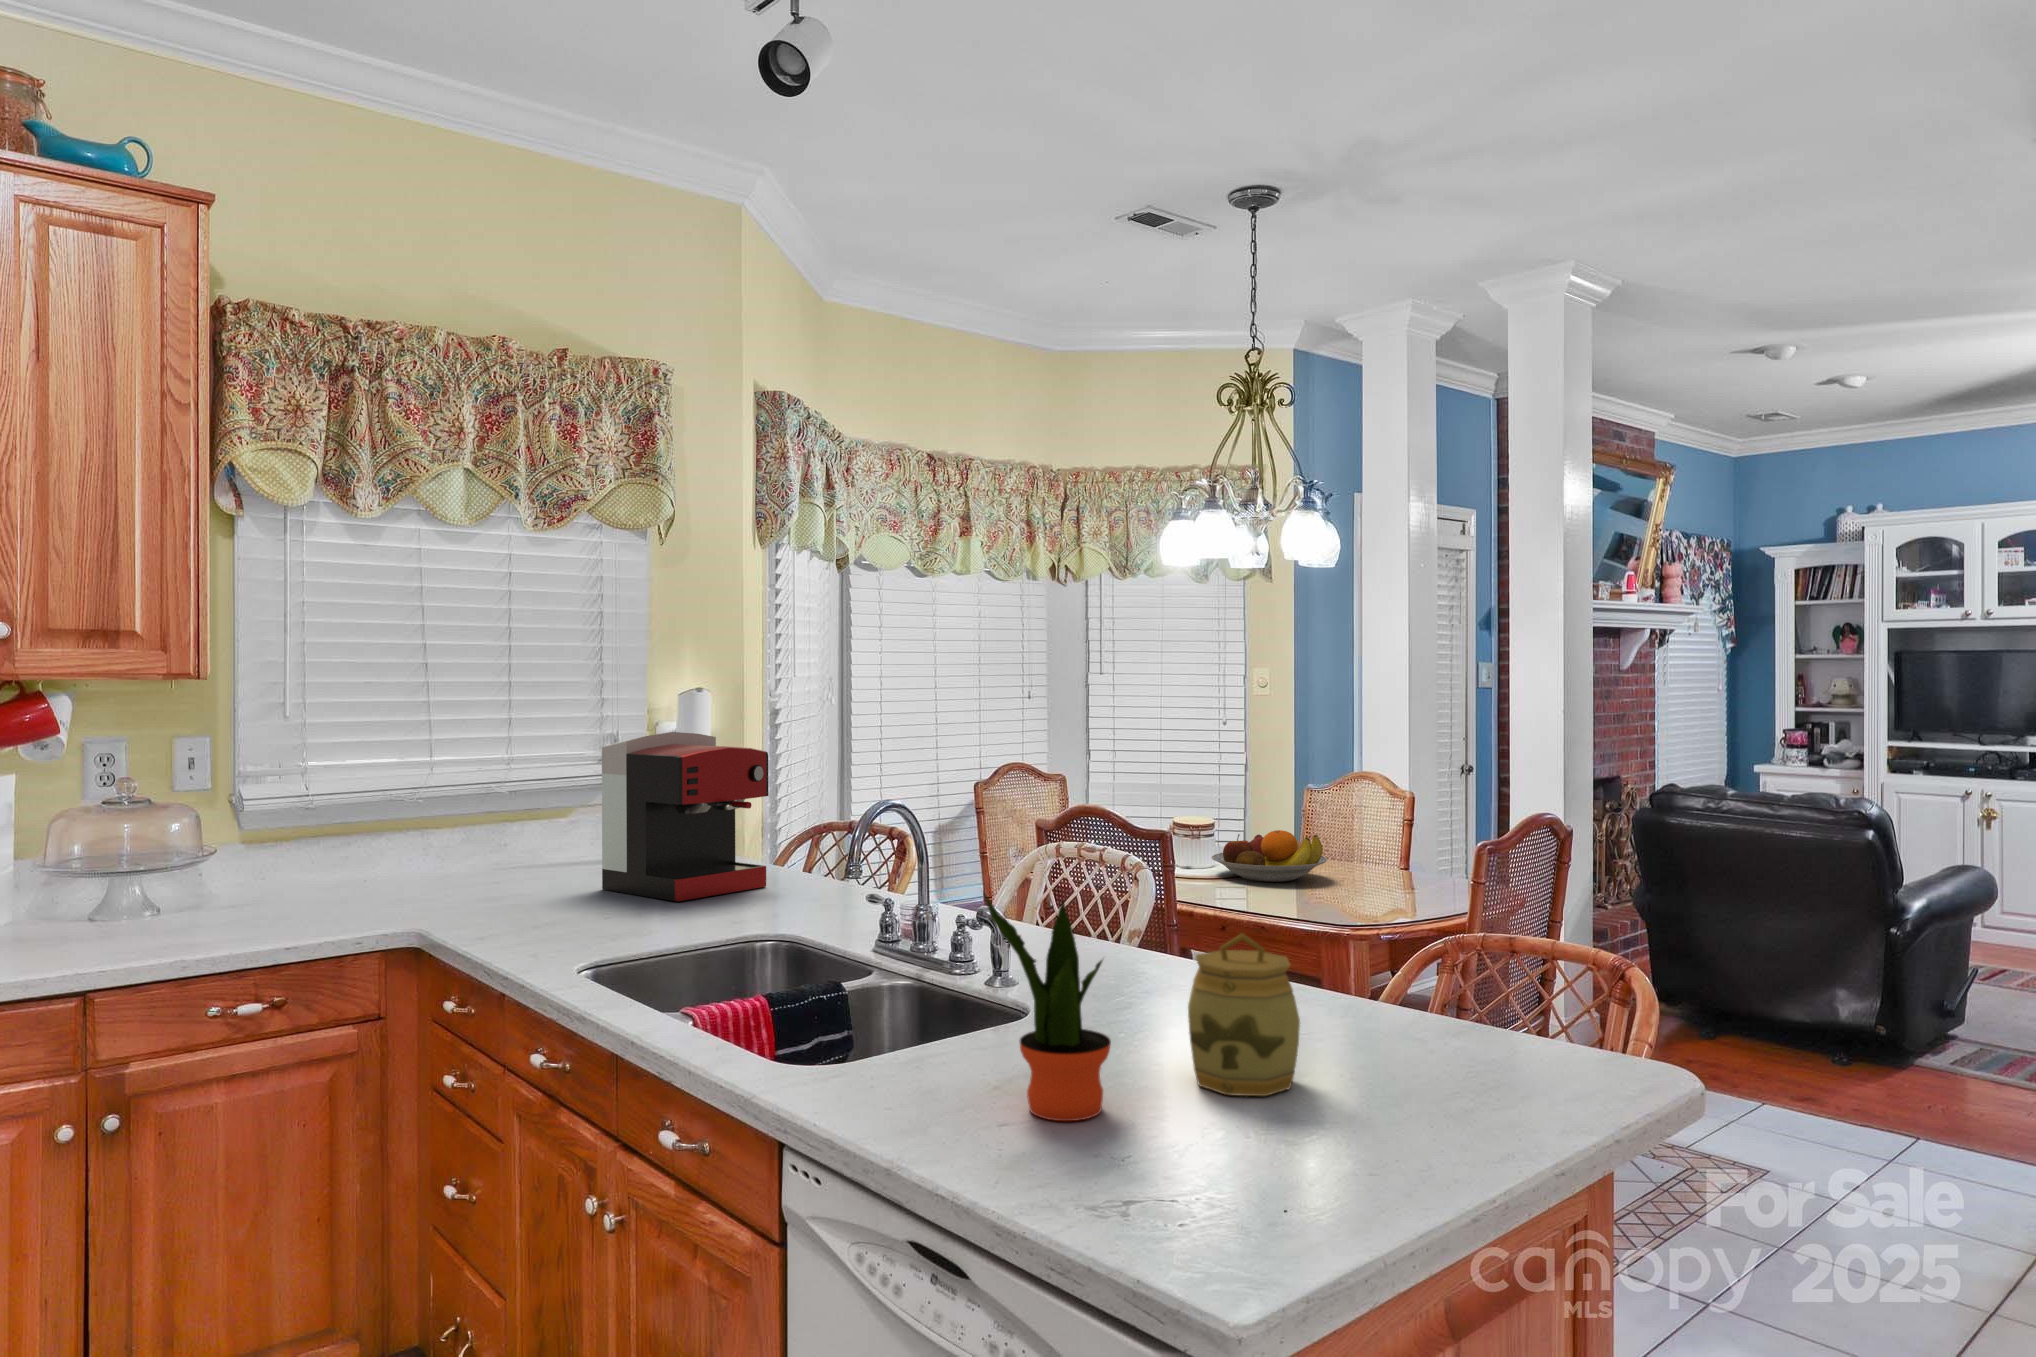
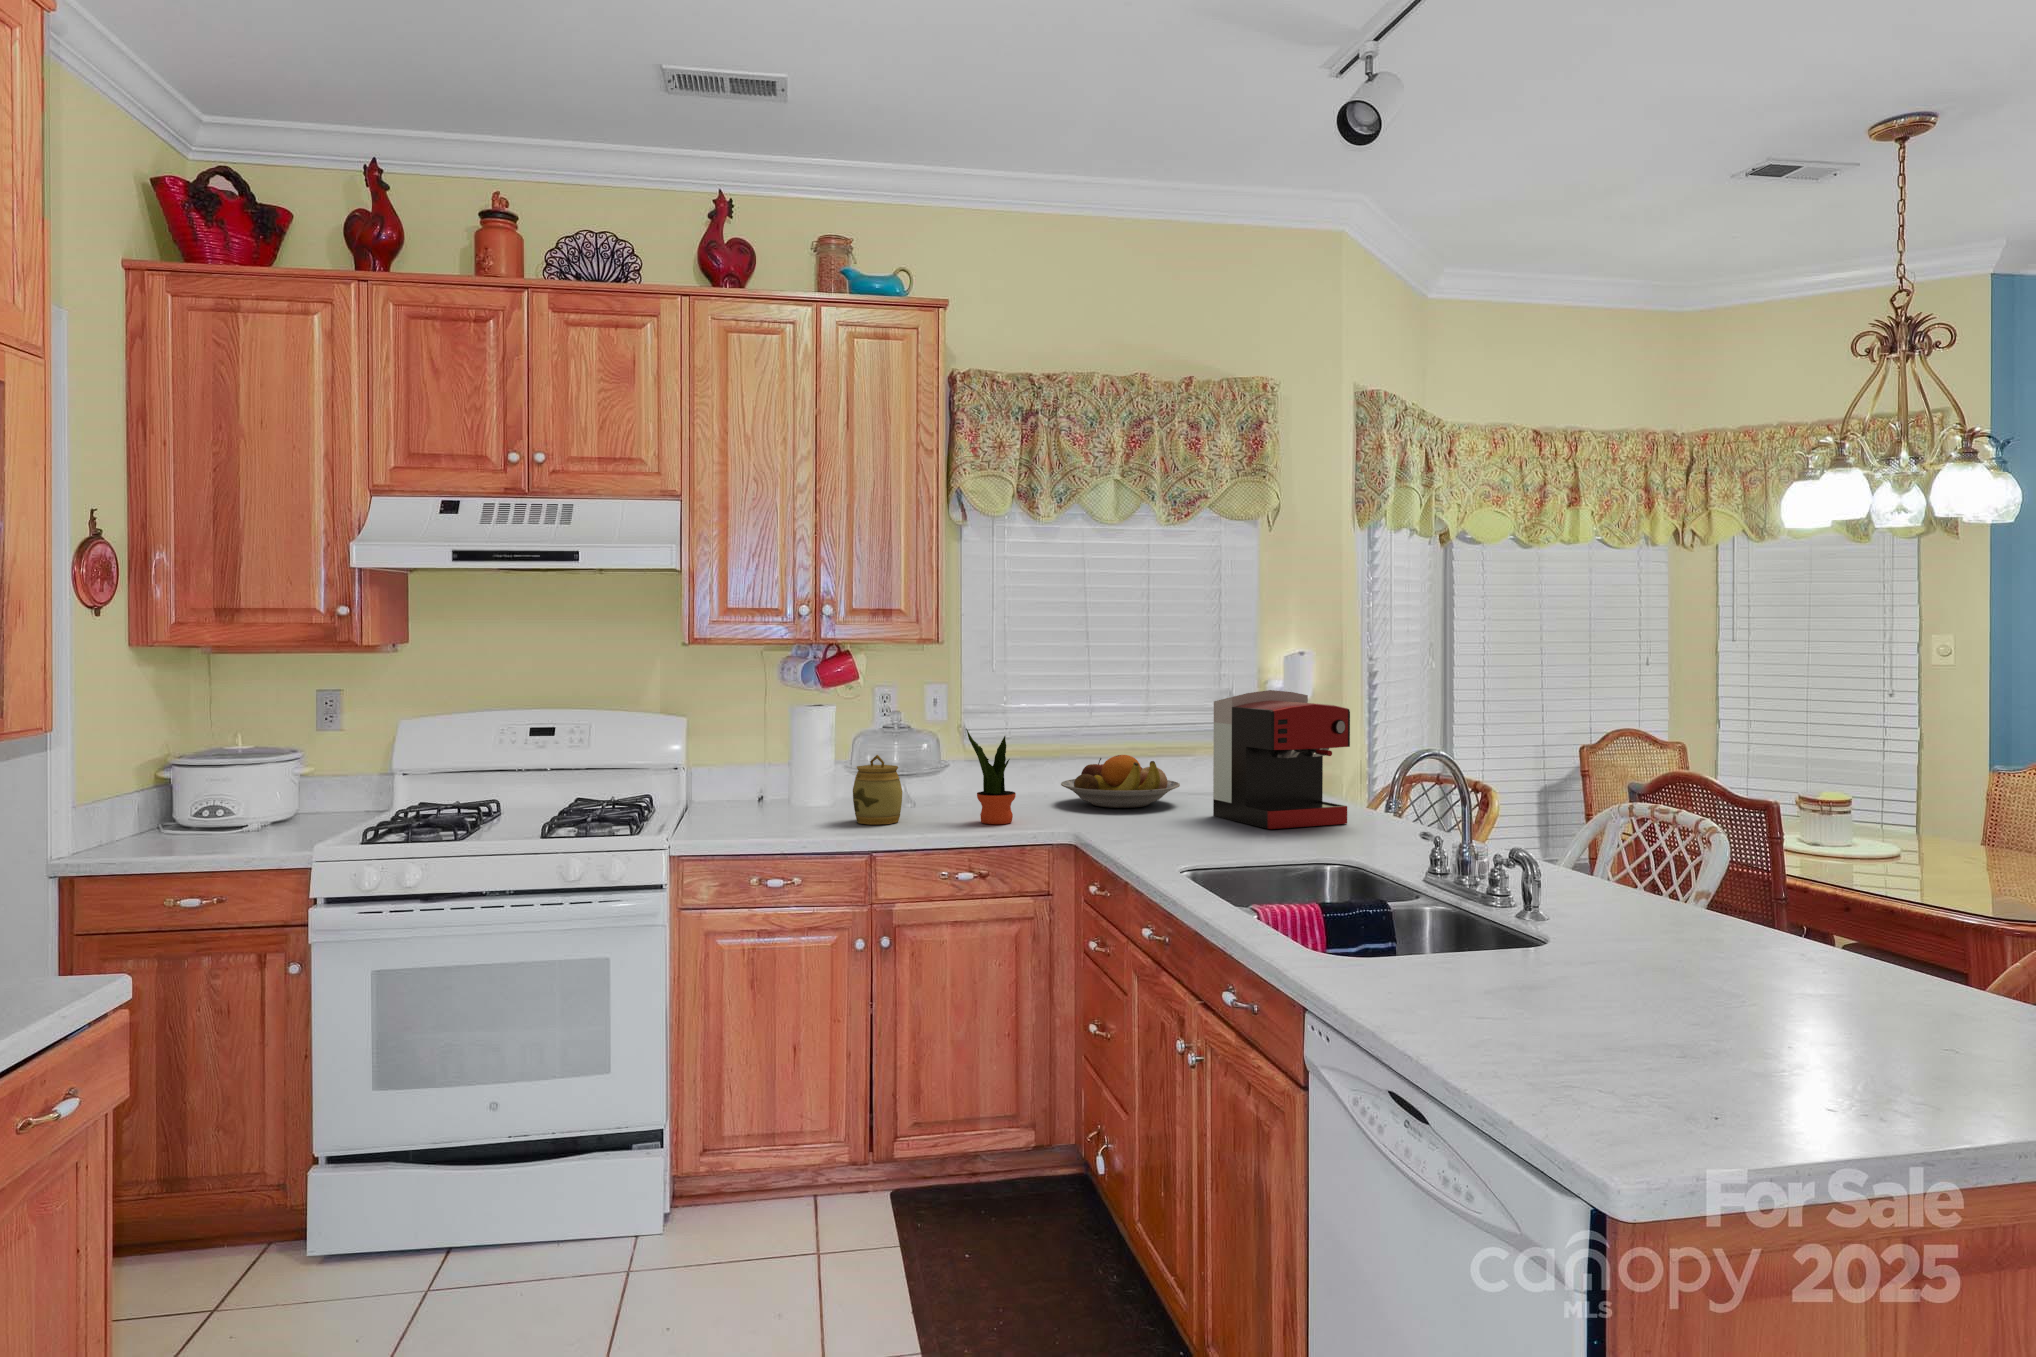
fruit bowl: present [1212,830,1327,882] -> present [1061,755,1180,808]
potted plant: present [984,893,1111,1121] -> present [966,729,1016,824]
jar: present [1188,934,1300,1096] -> present [853,755,902,825]

